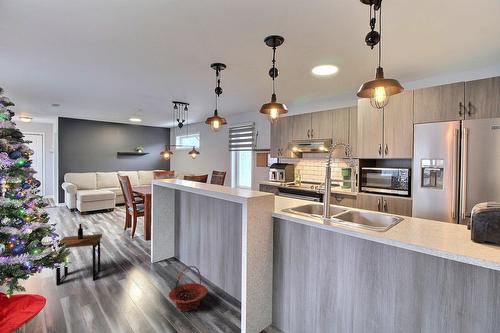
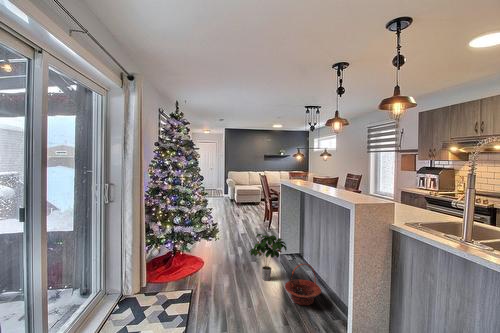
side table: present [56,224,102,285] -> none [210,211,243,258]
potted plant: none [118,243,166,297] -> present [249,234,287,281]

